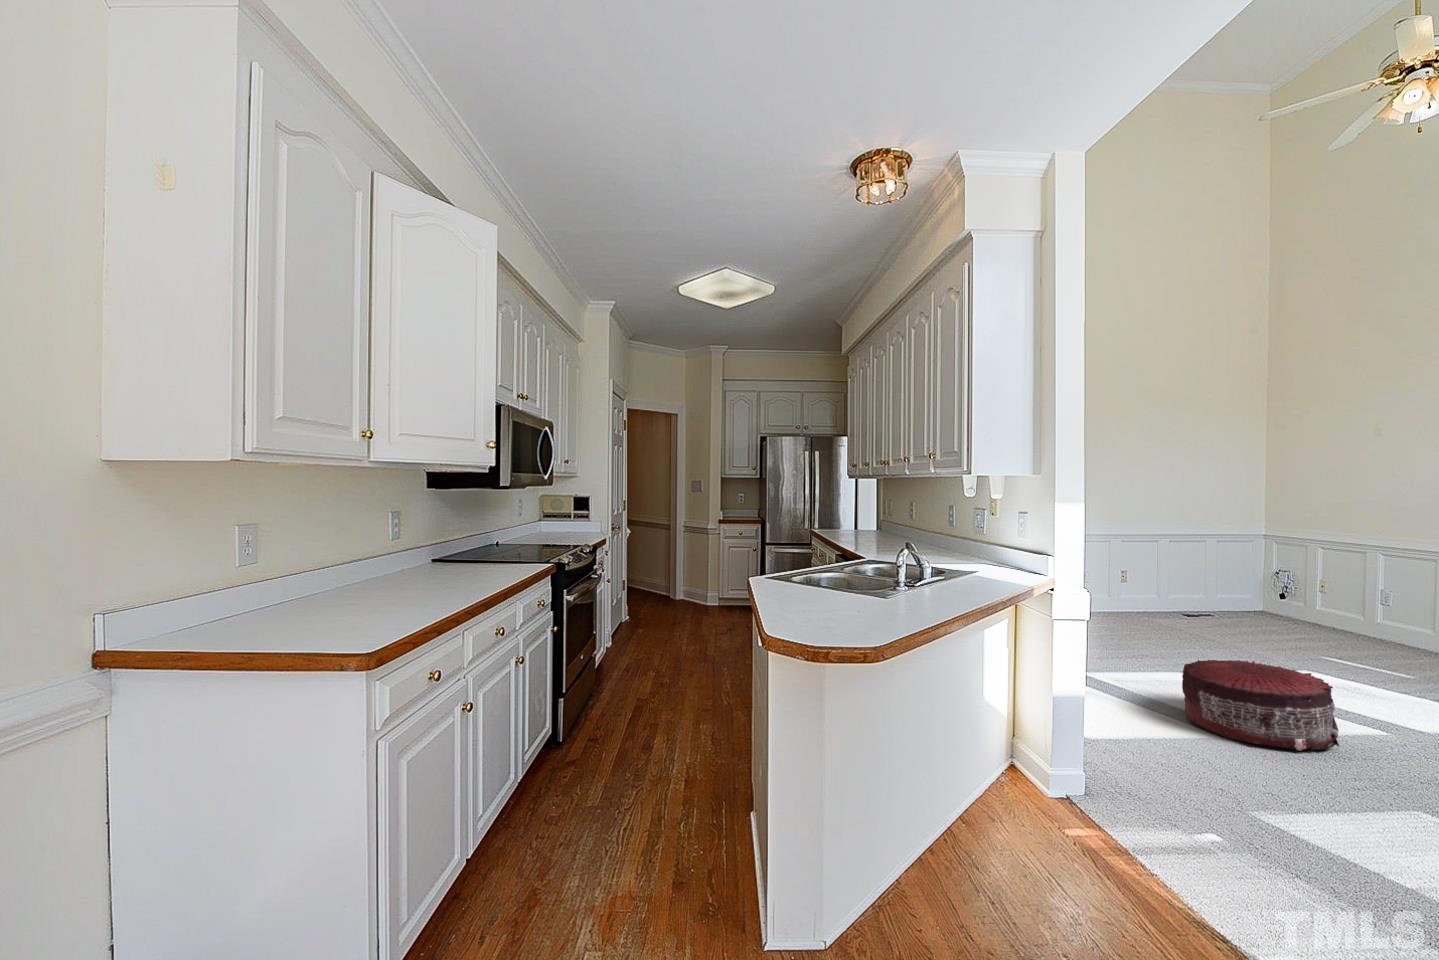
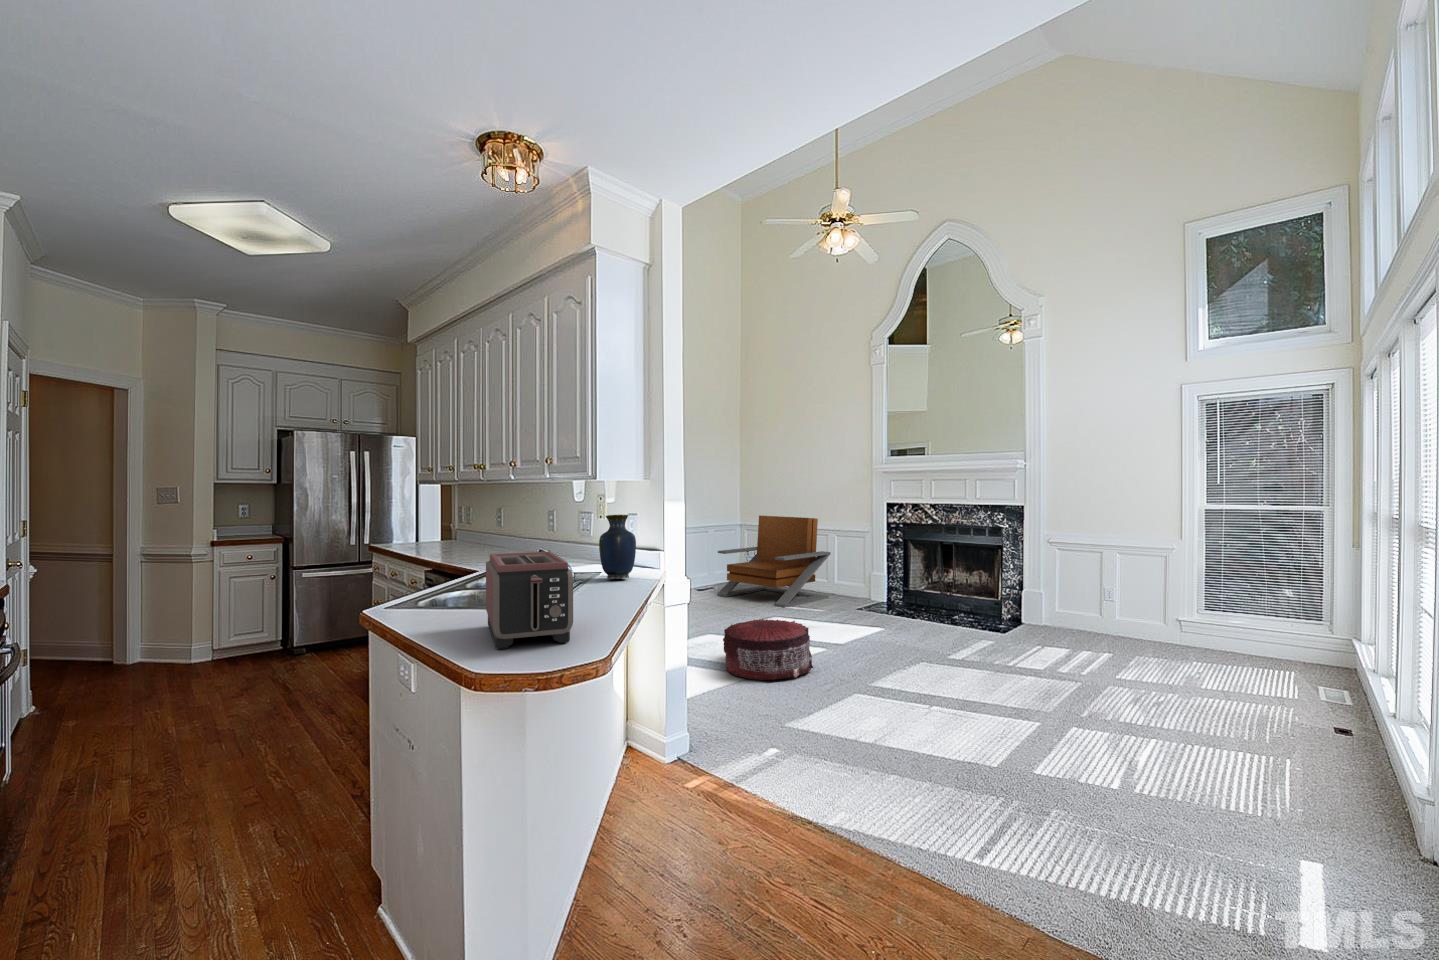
vase: none [973,513,1015,582] -> present [599,515,636,579]
lounge chair: none [1217,524,1435,655] -> present [718,516,831,608]
toaster: none [798,543,879,632] -> present [486,552,573,649]

